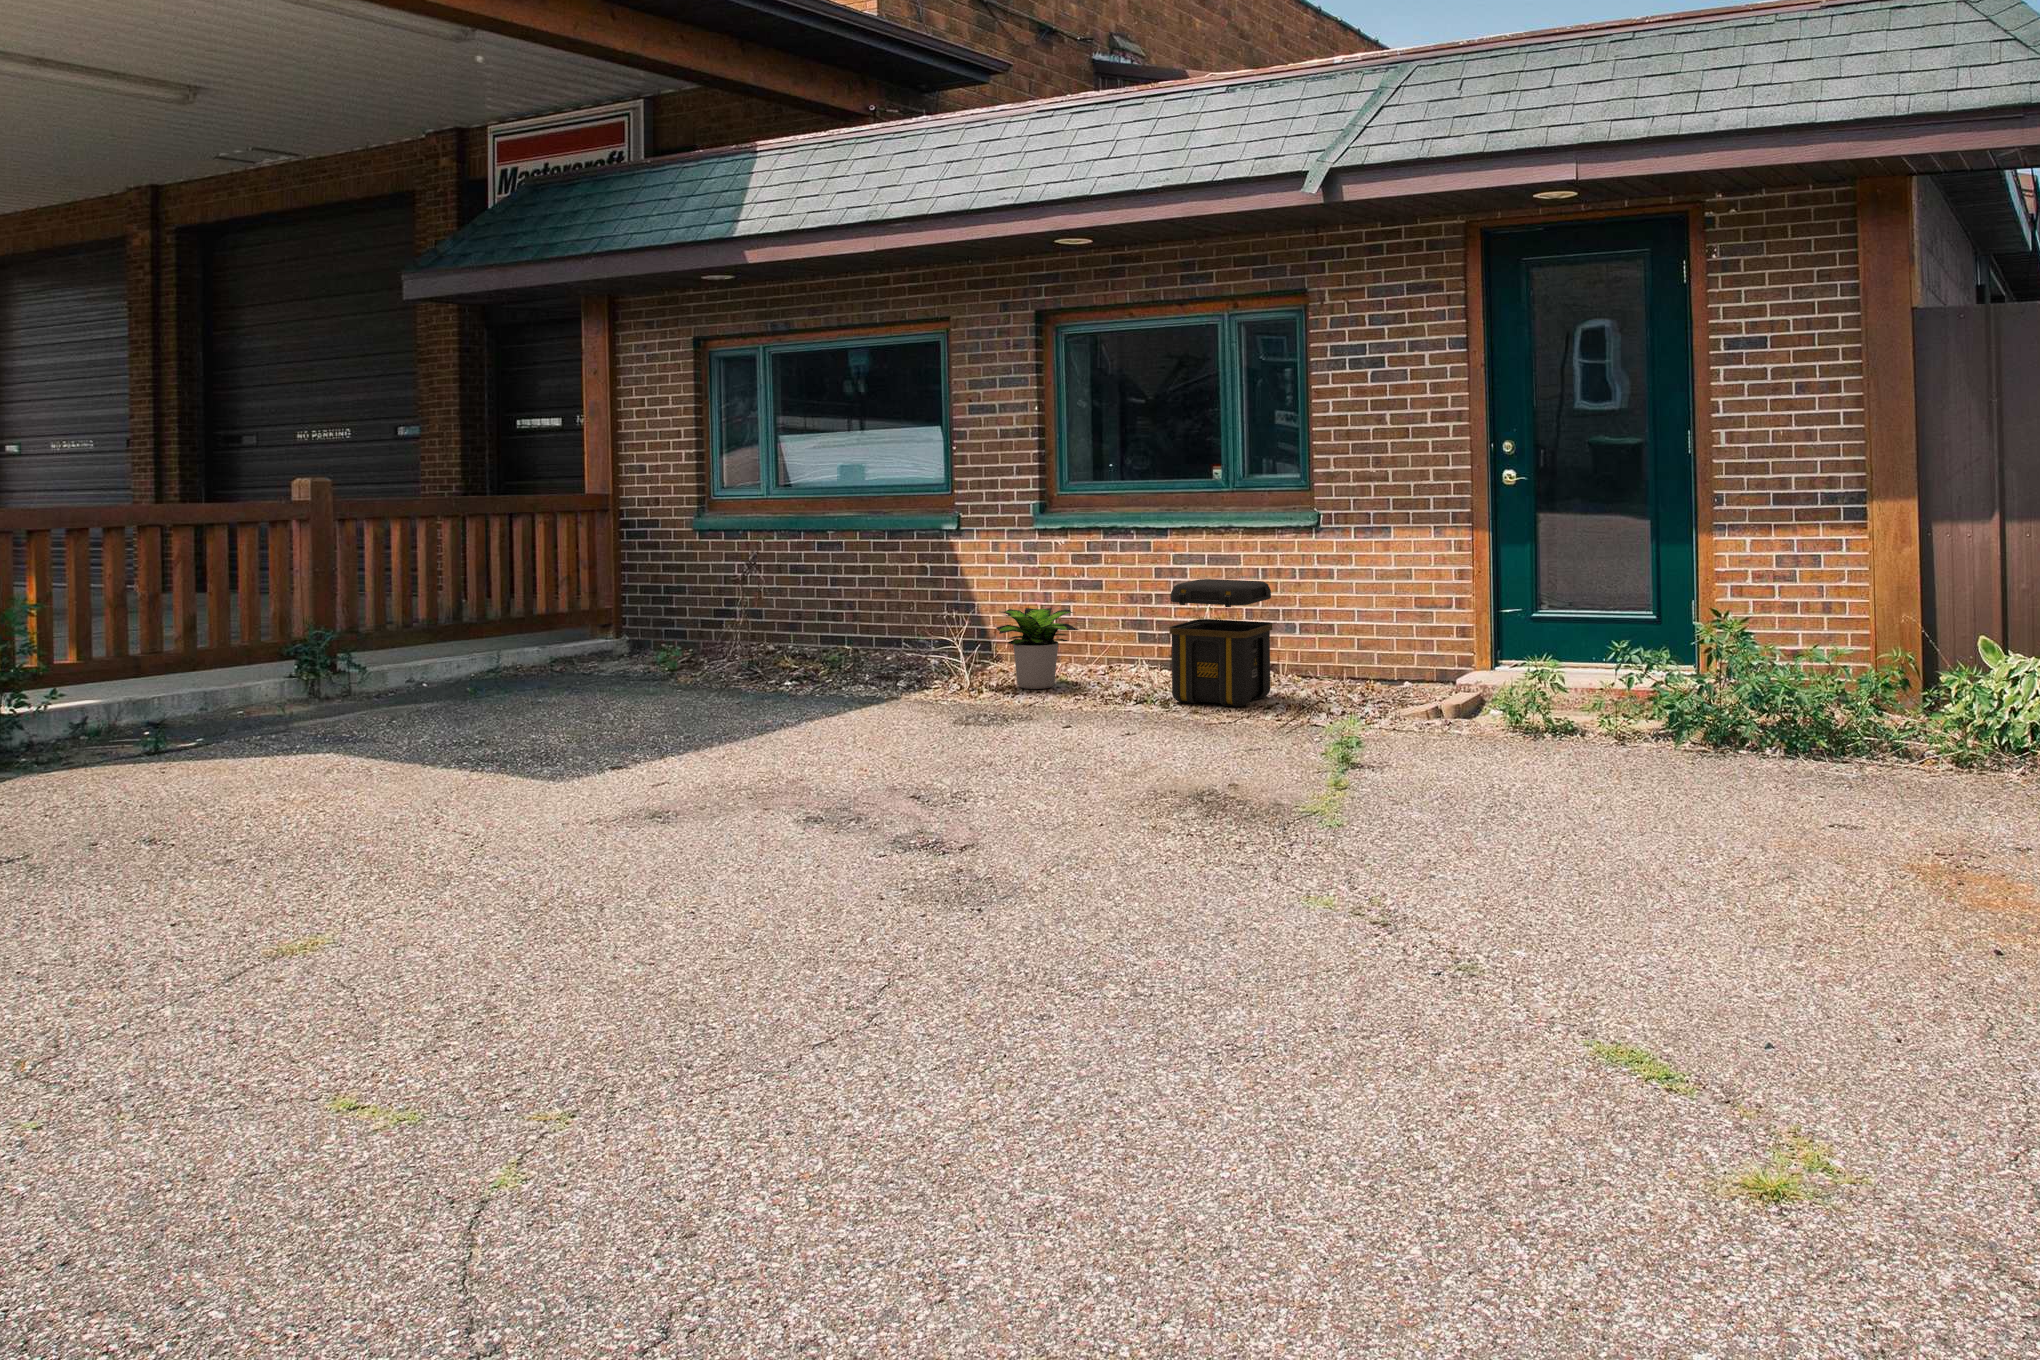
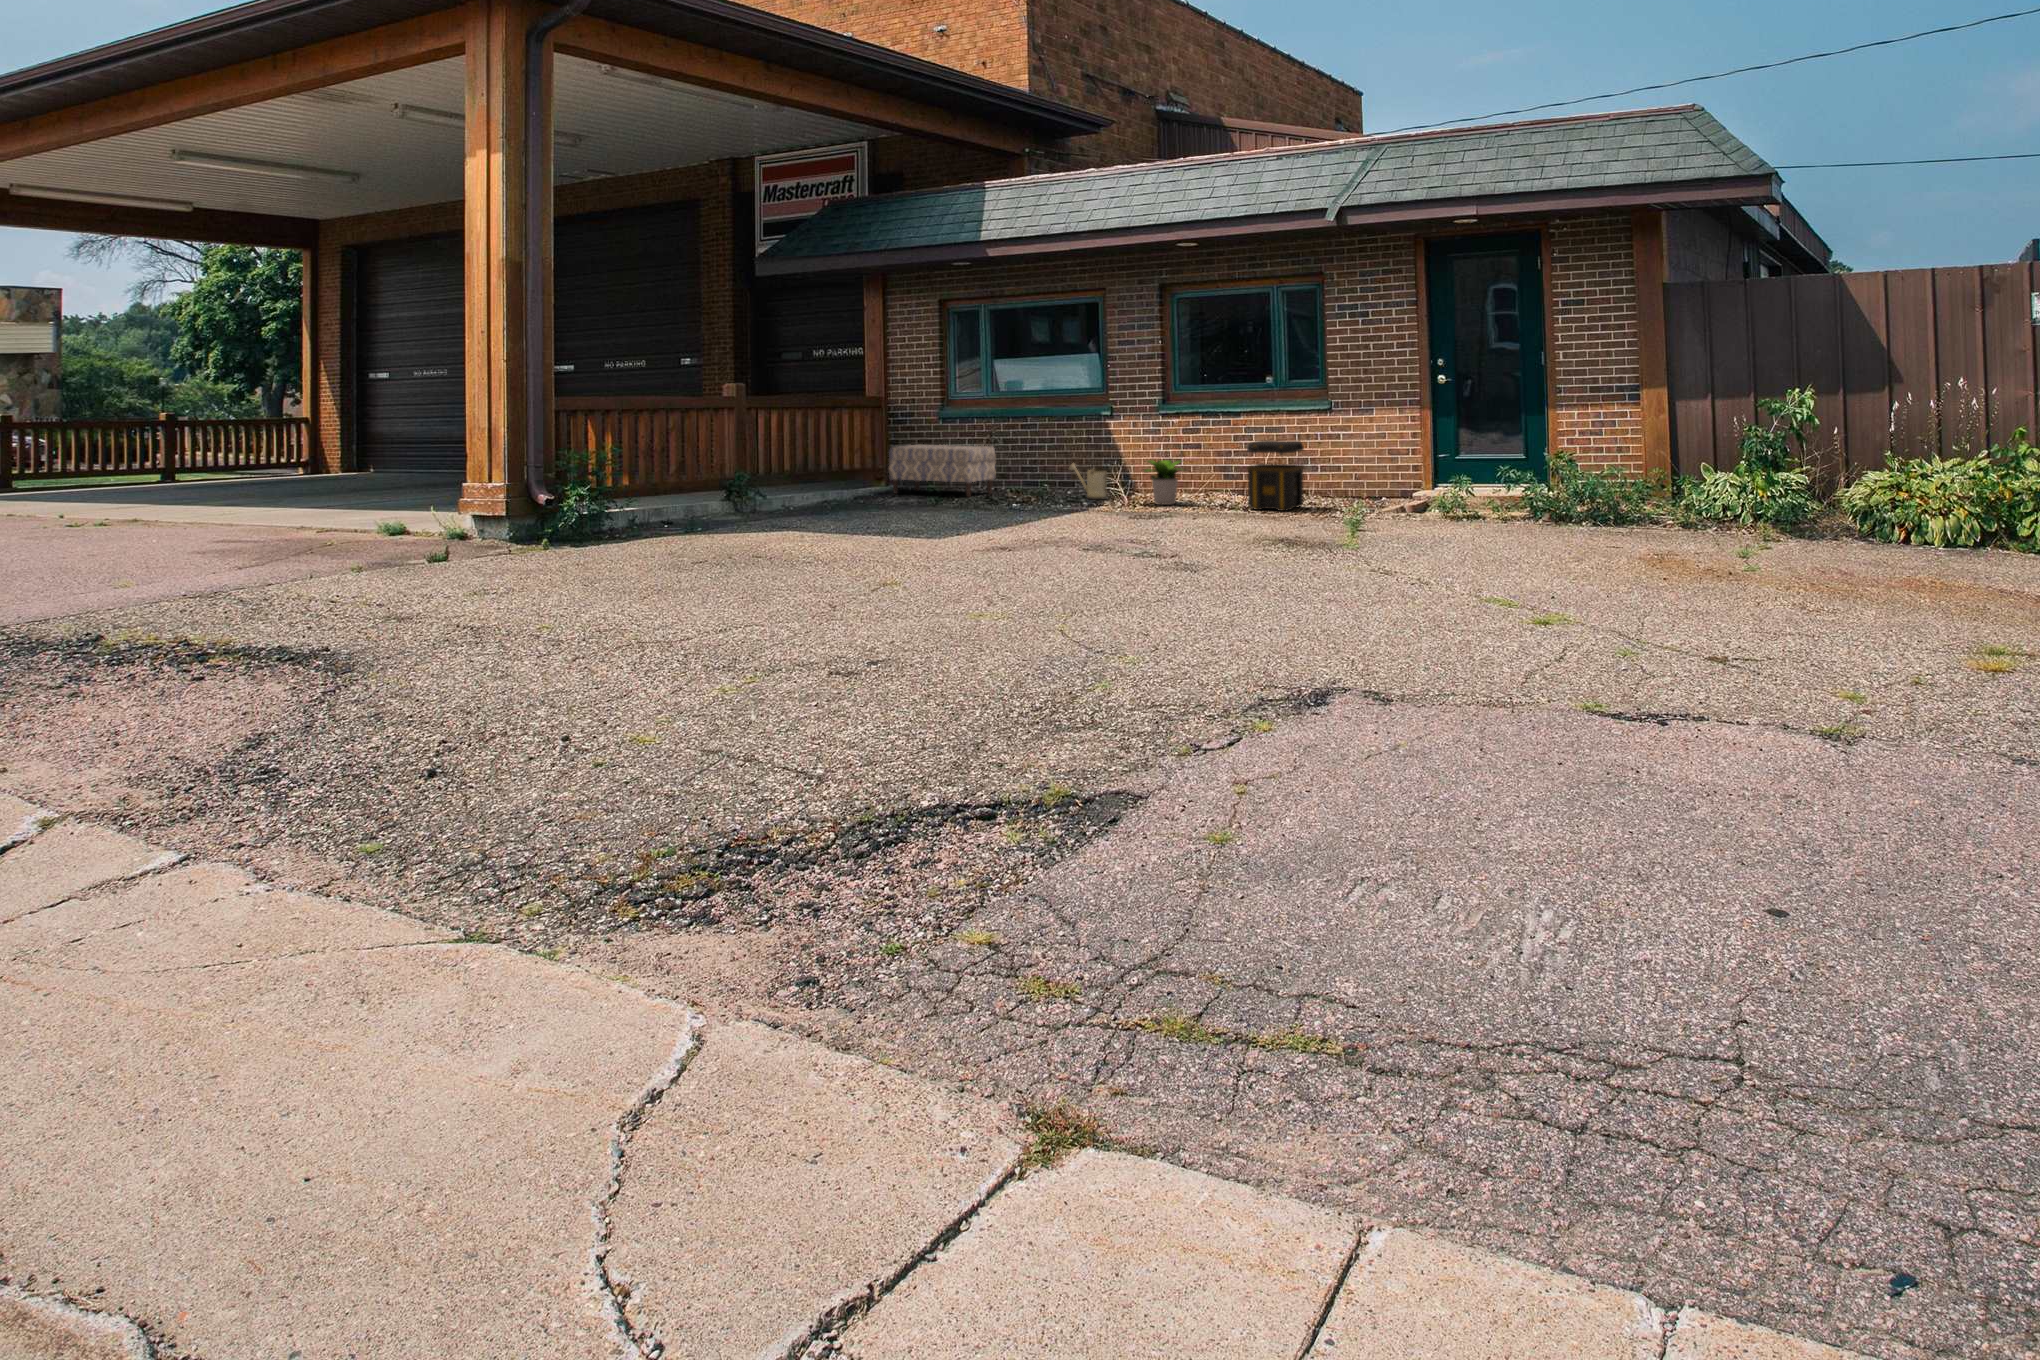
bench: none [598,572,772,666] -> present [889,445,995,497]
watering can: none [883,605,949,675] -> present [1069,463,1107,500]

